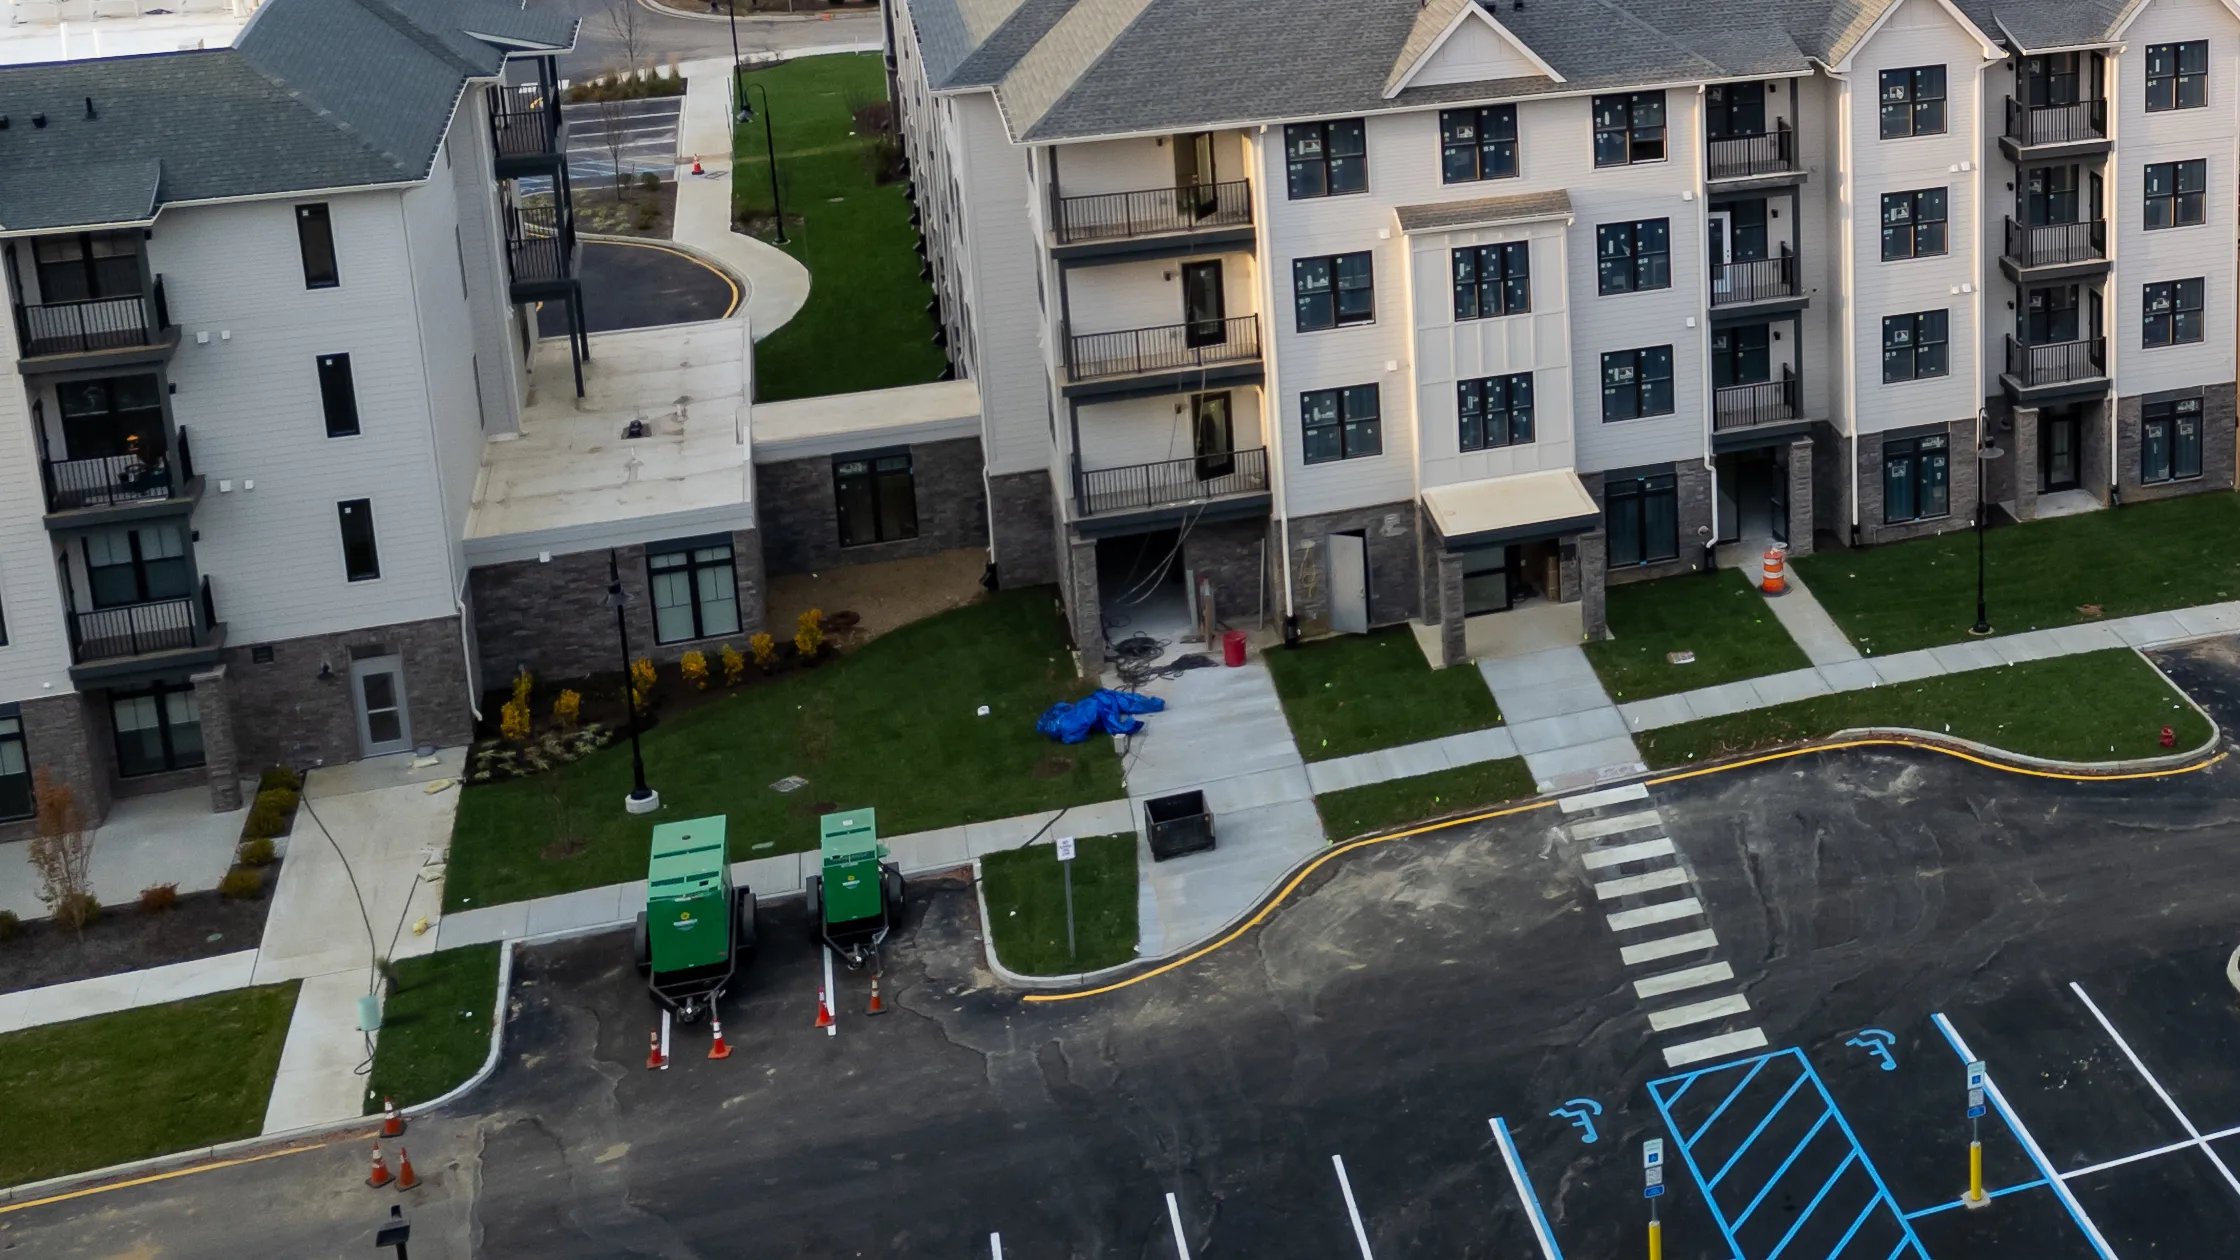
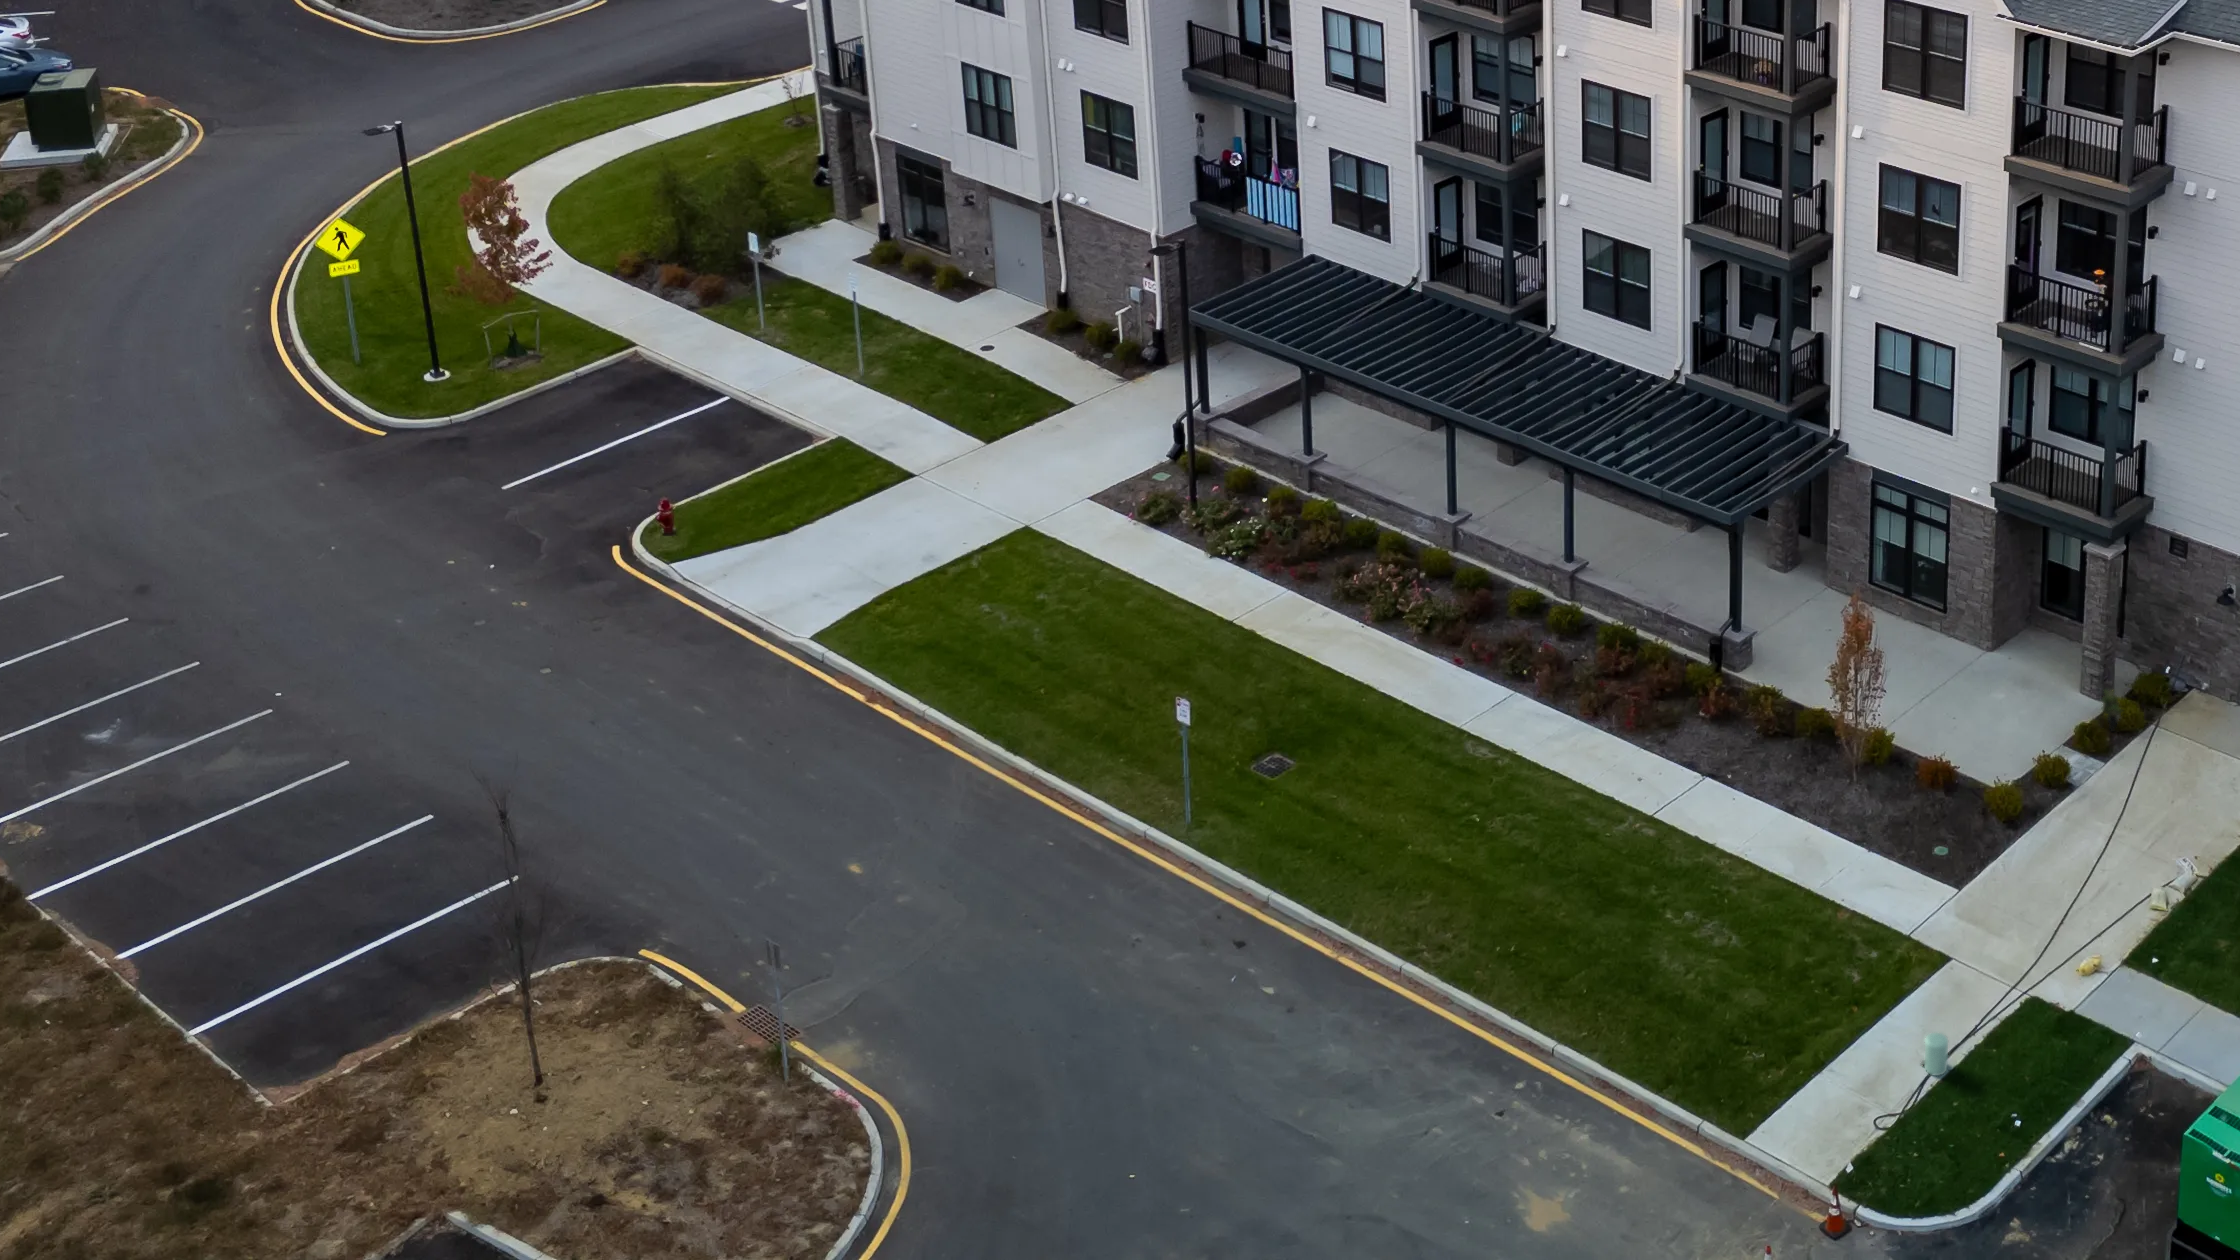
potted plant: present [375,956,399,994] -> present [2100,690,2123,731]

